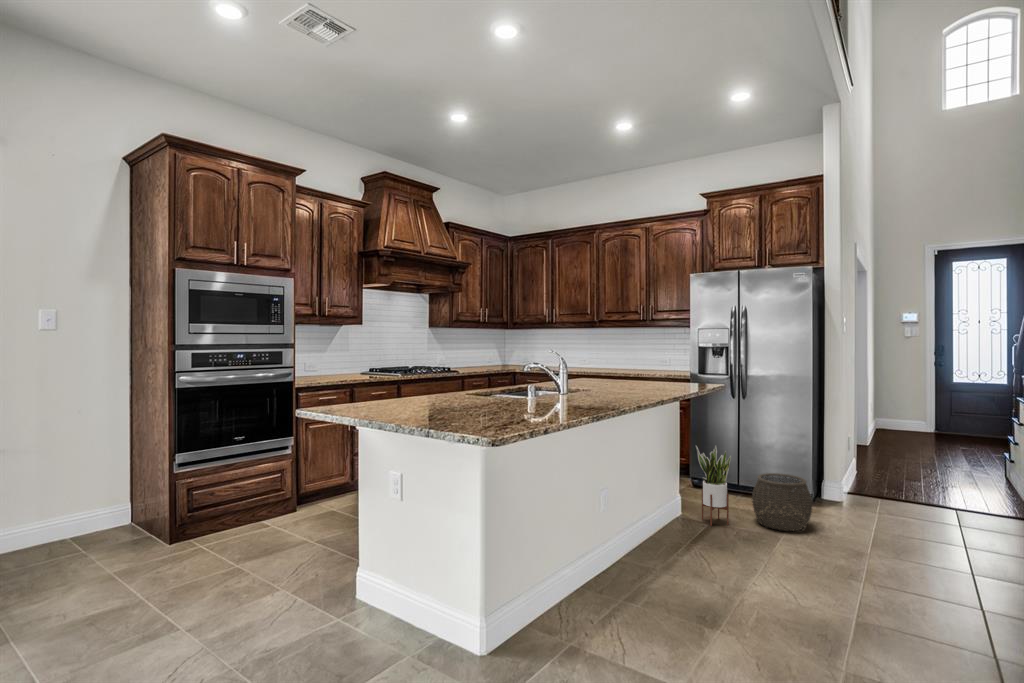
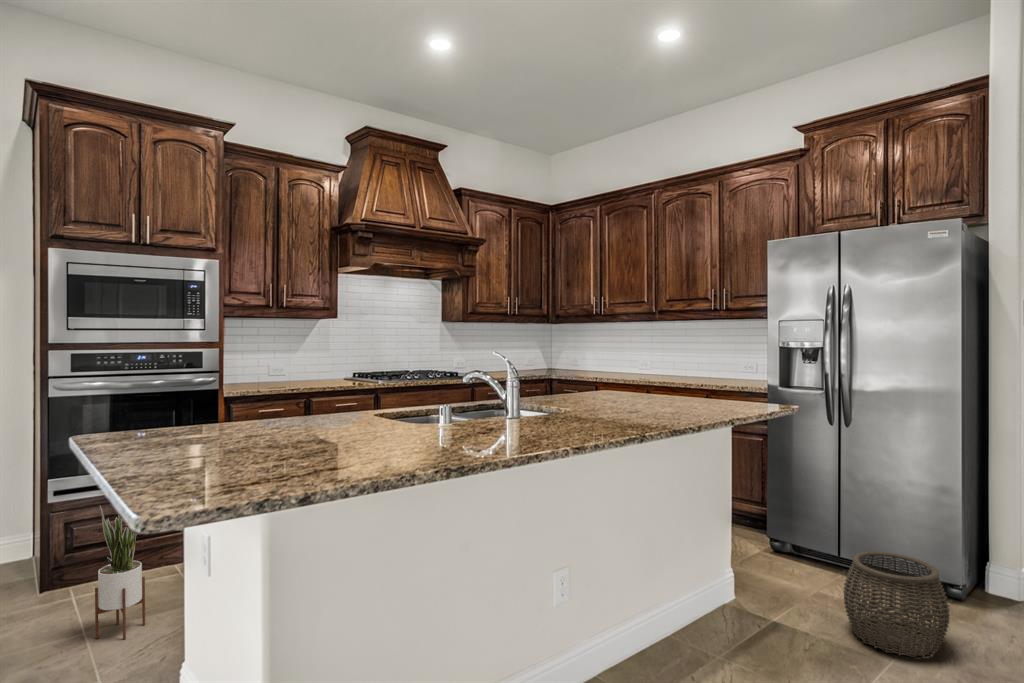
potted plant: present [696,446,731,526] -> present [95,506,145,639]

